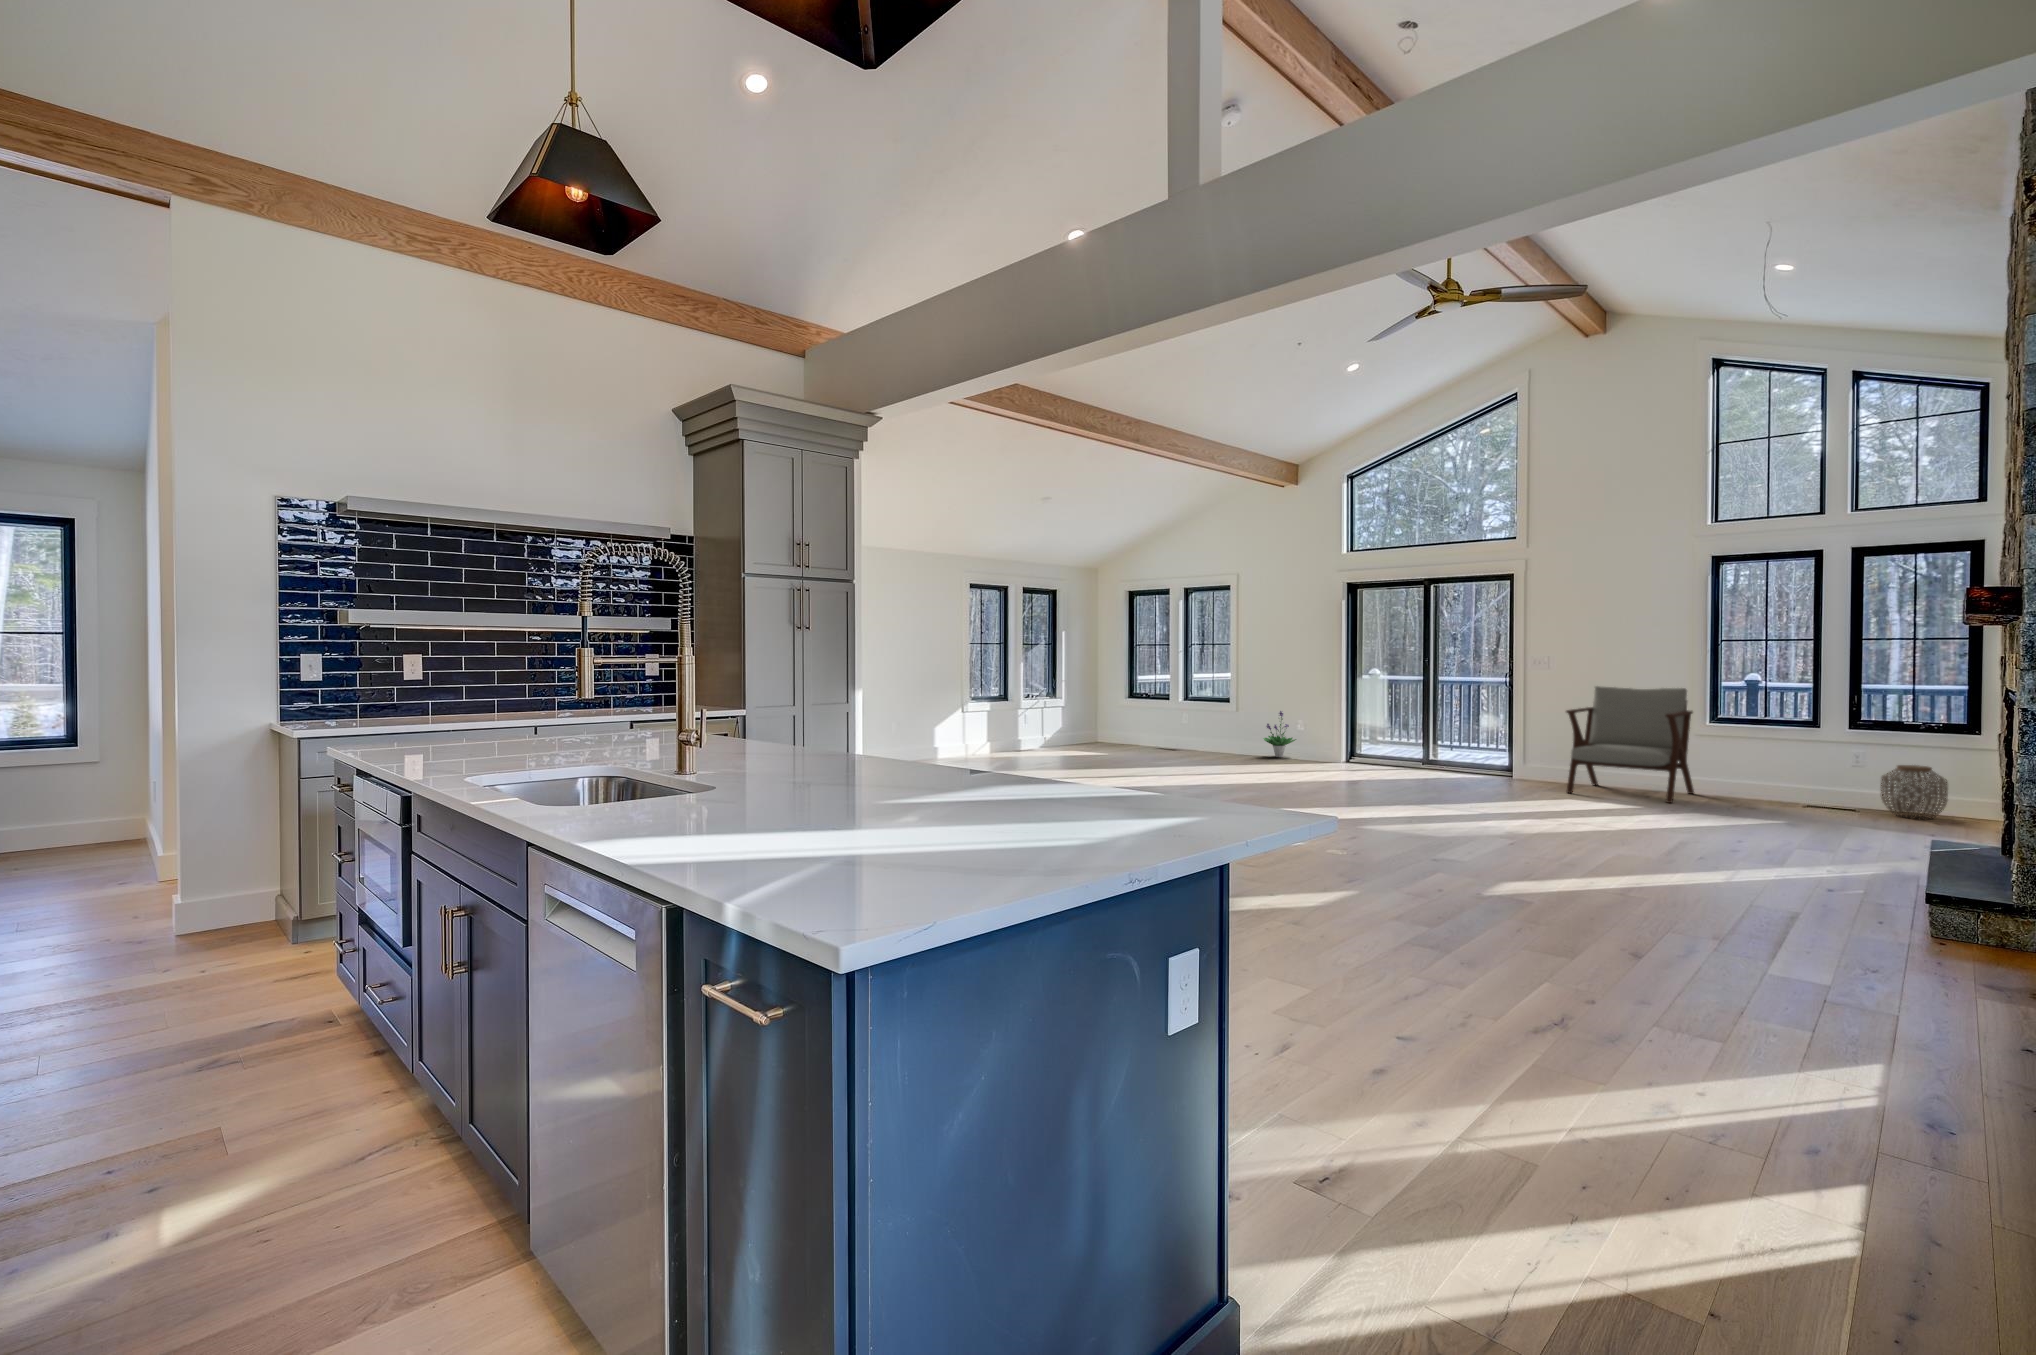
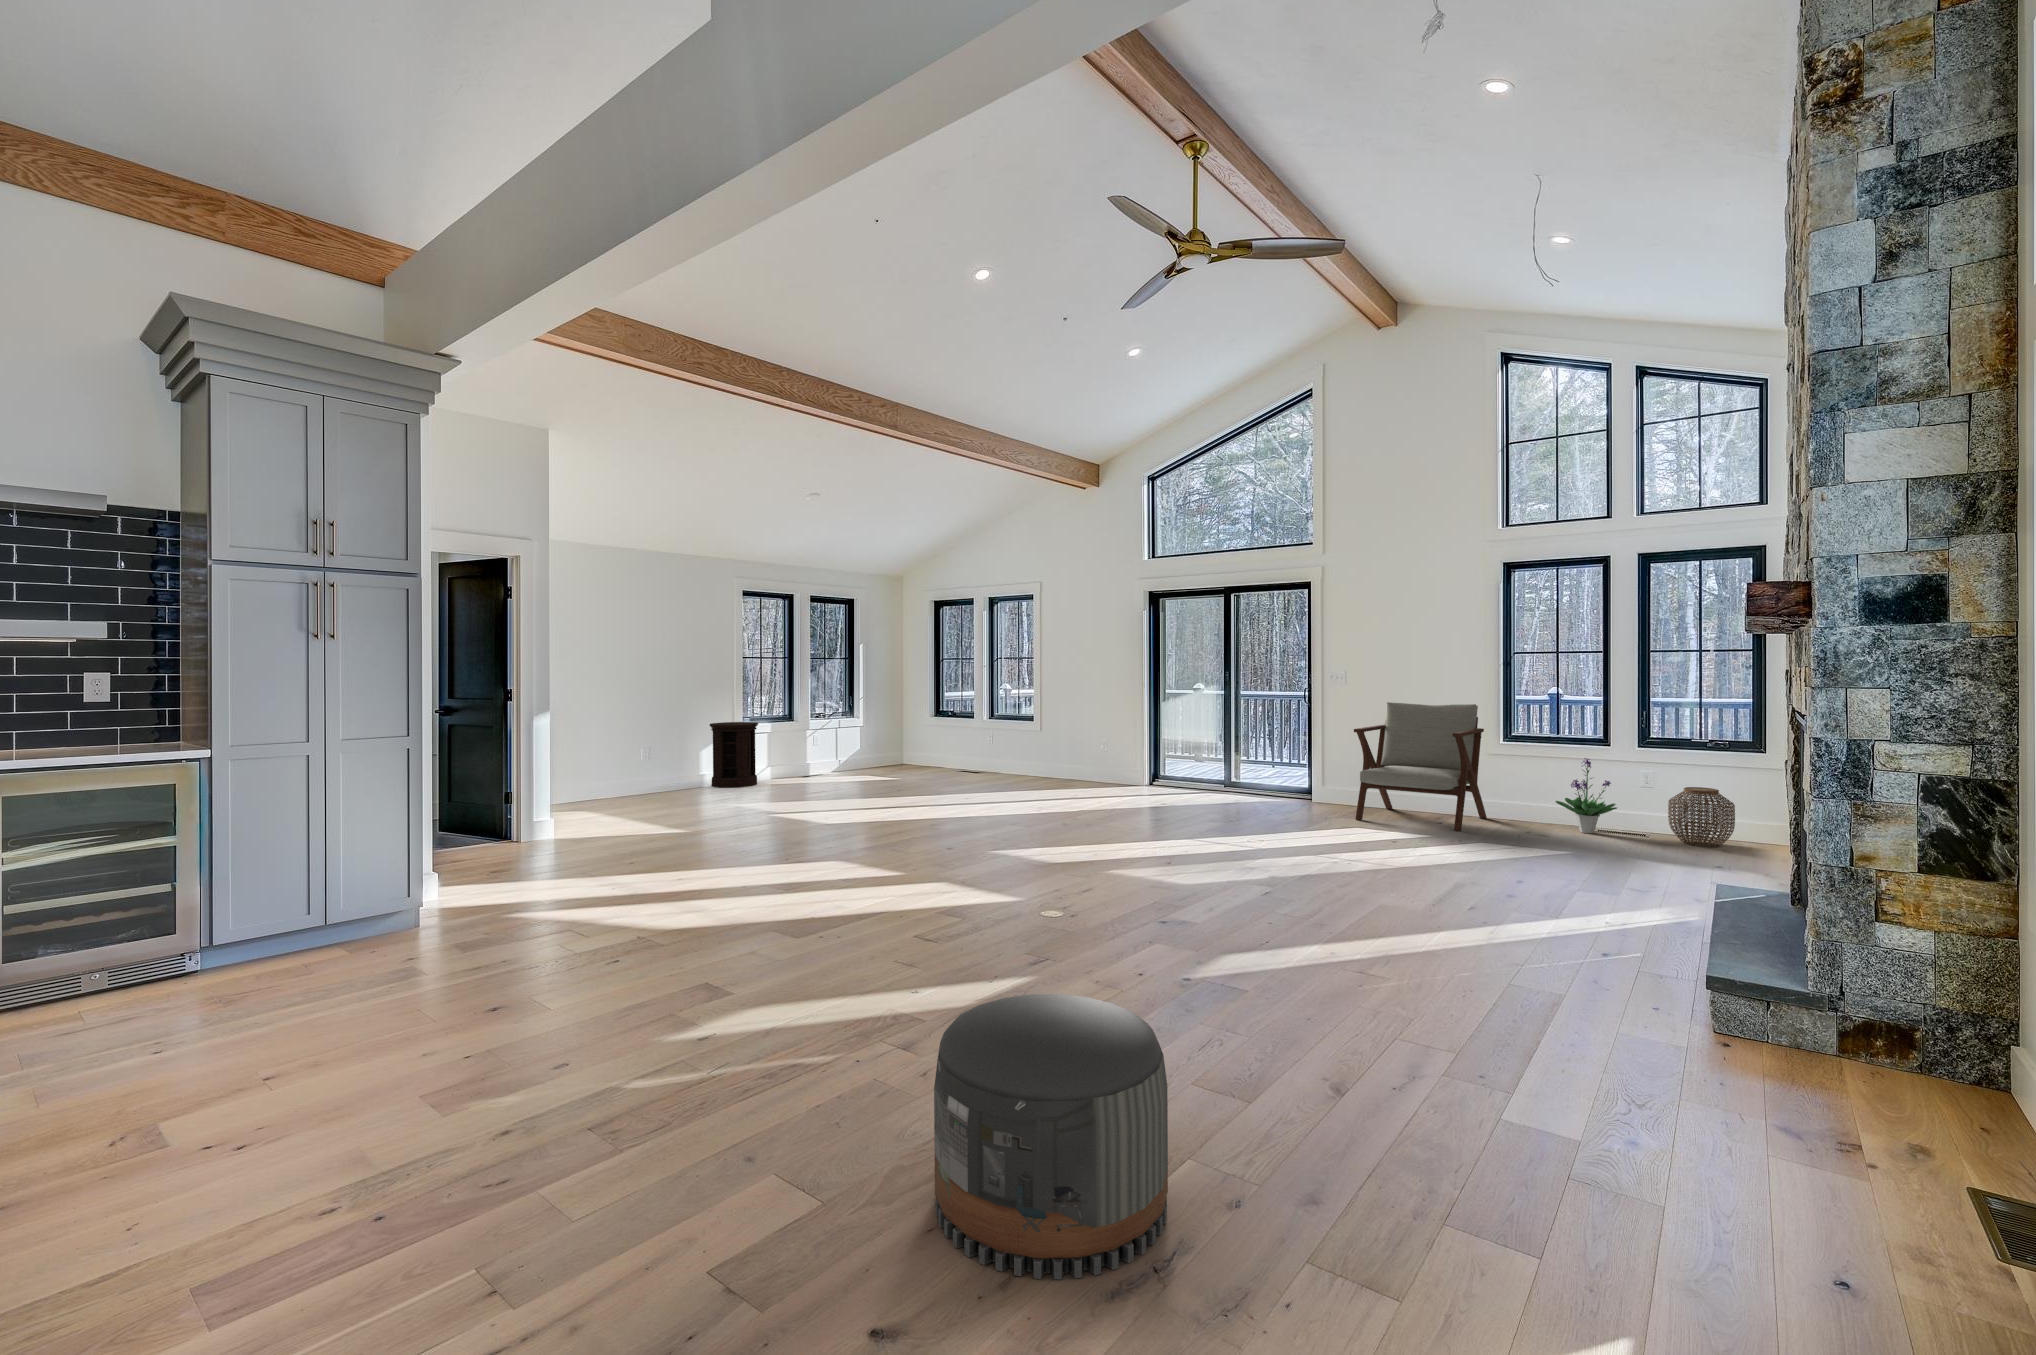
side table: none [943,702,985,760] -> present [710,722,758,788]
potted plant: present [1263,711,1296,757] -> present [1556,758,1617,833]
pouf: none [1388,871,1553,1028] -> present [934,994,1168,1279]

